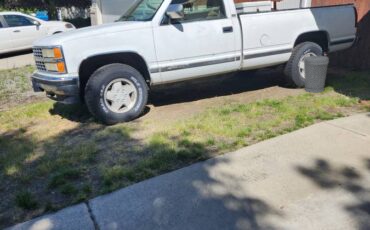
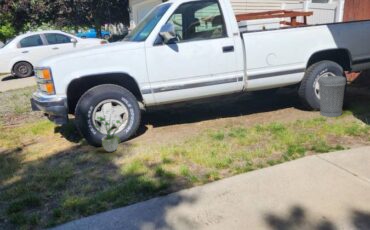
potted plant: none [107,85,145,129] -> present [95,117,121,151]

